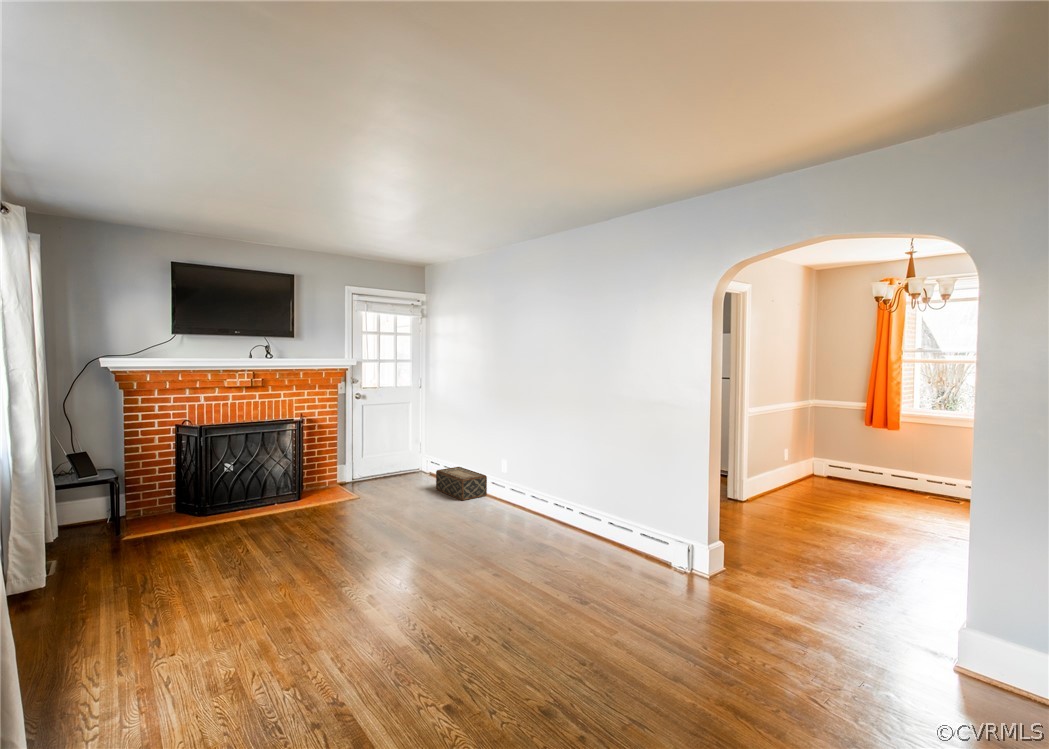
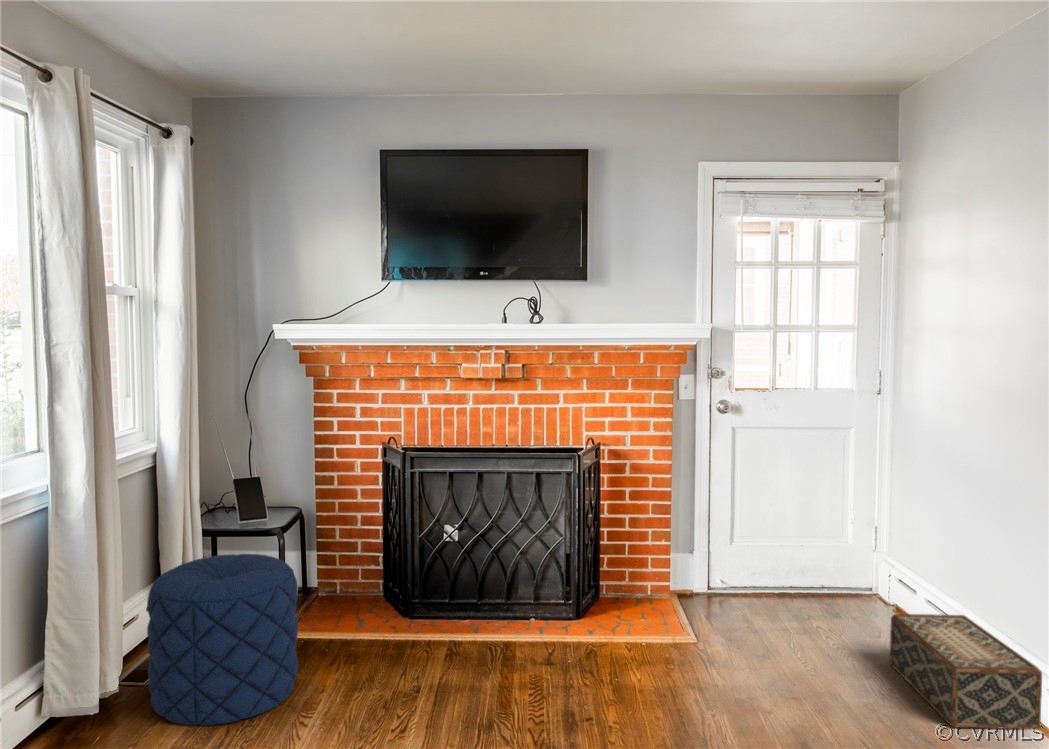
pouf: none [74,486,173,578] -> present [147,554,298,725]

